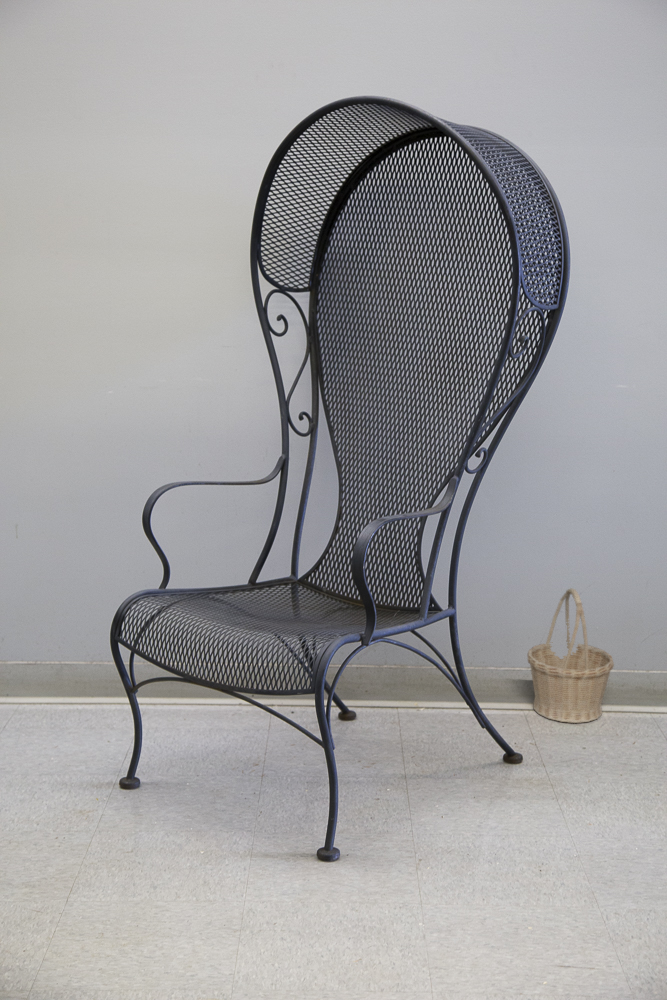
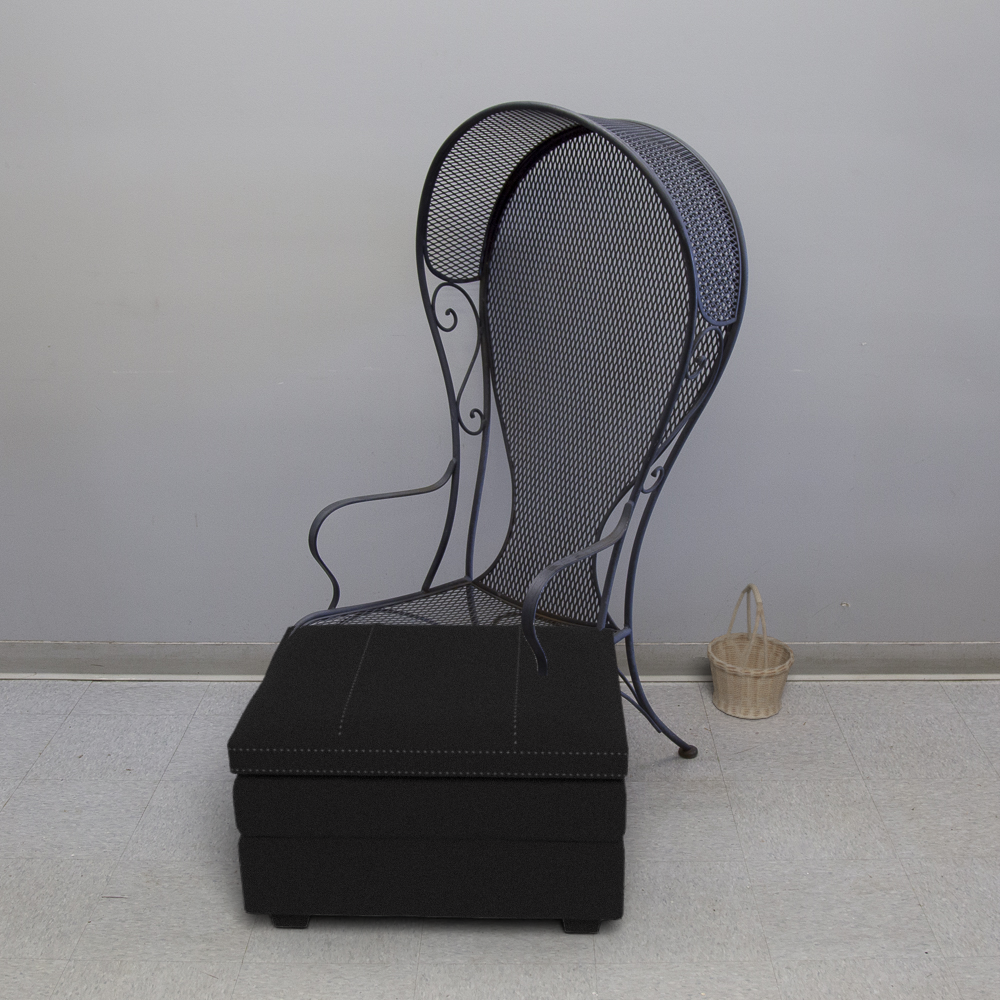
footstool: none [48,600,459,904] -> present [227,623,629,933]

